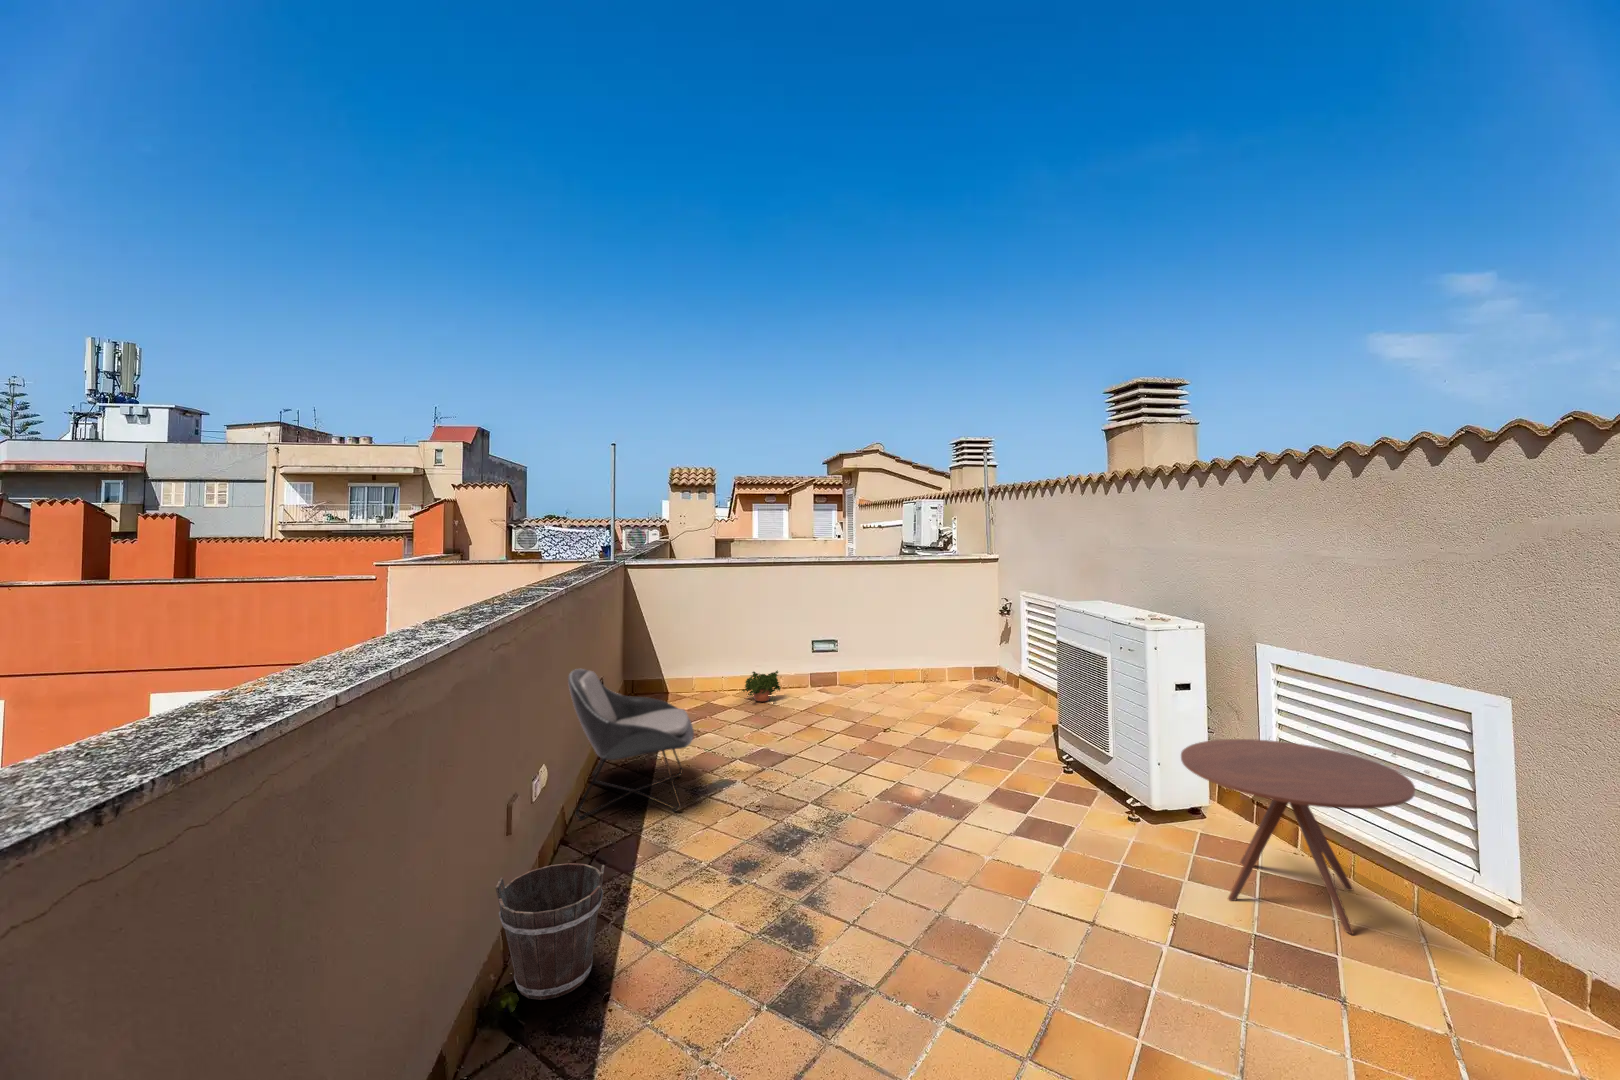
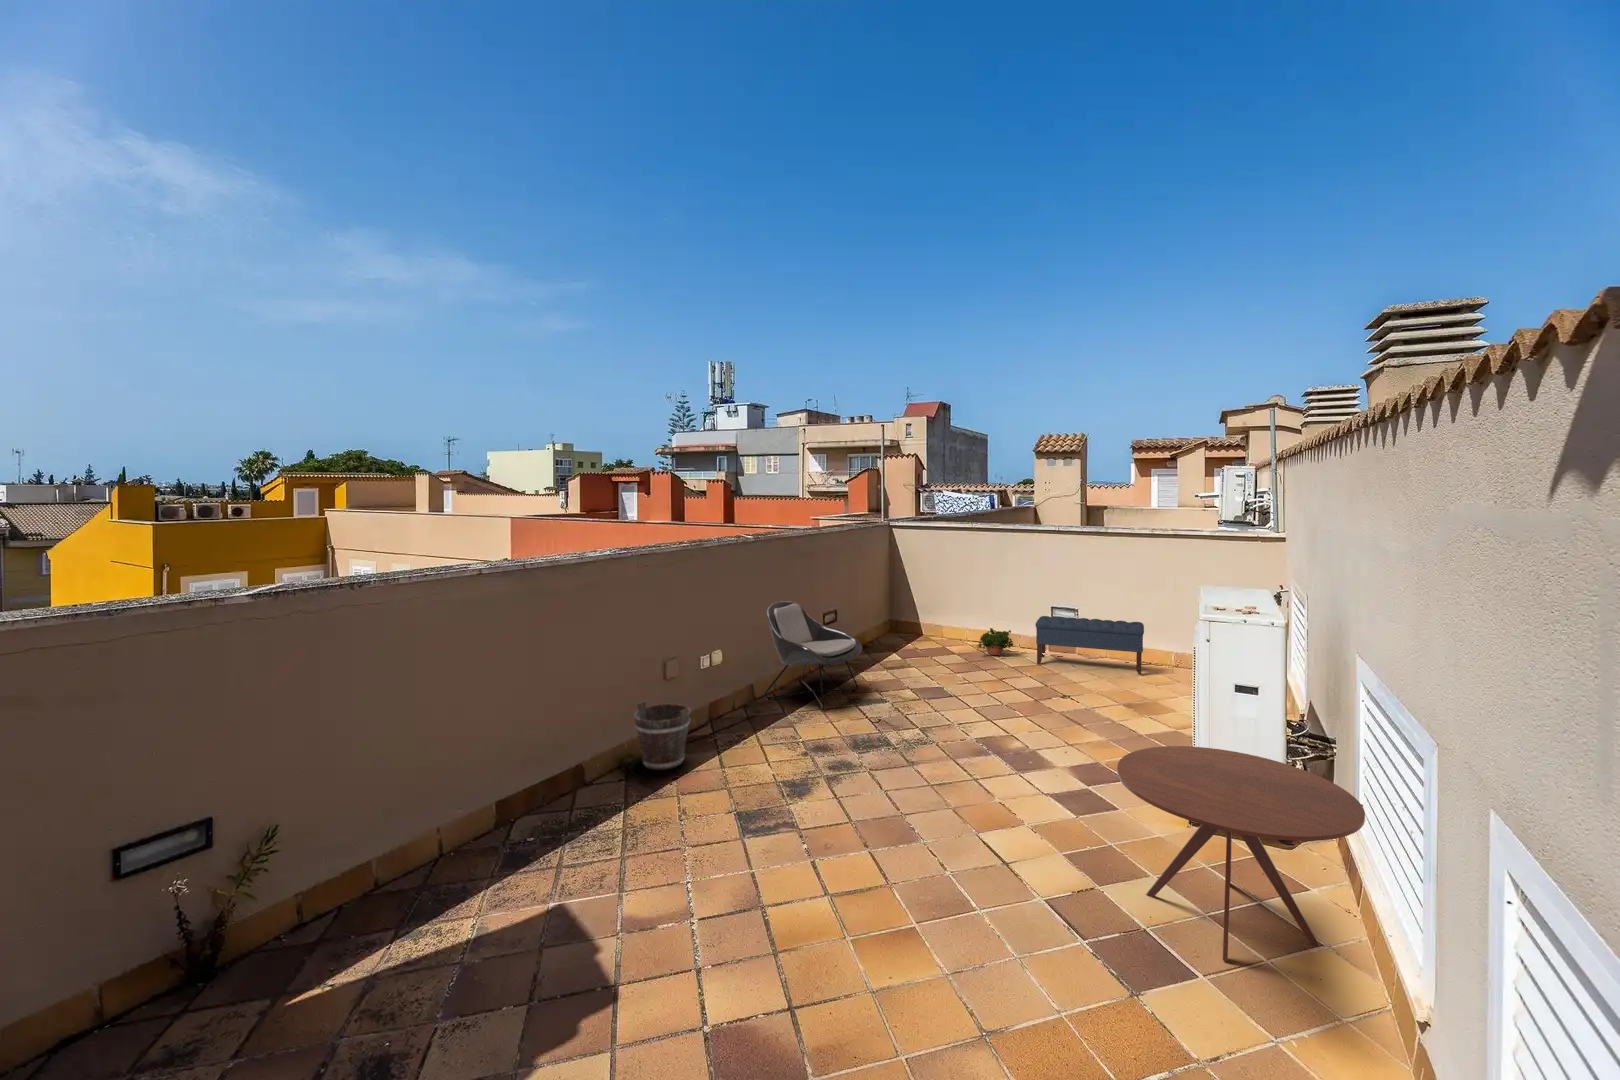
bench: none [802,645,909,703] -> present [1035,616,1144,674]

